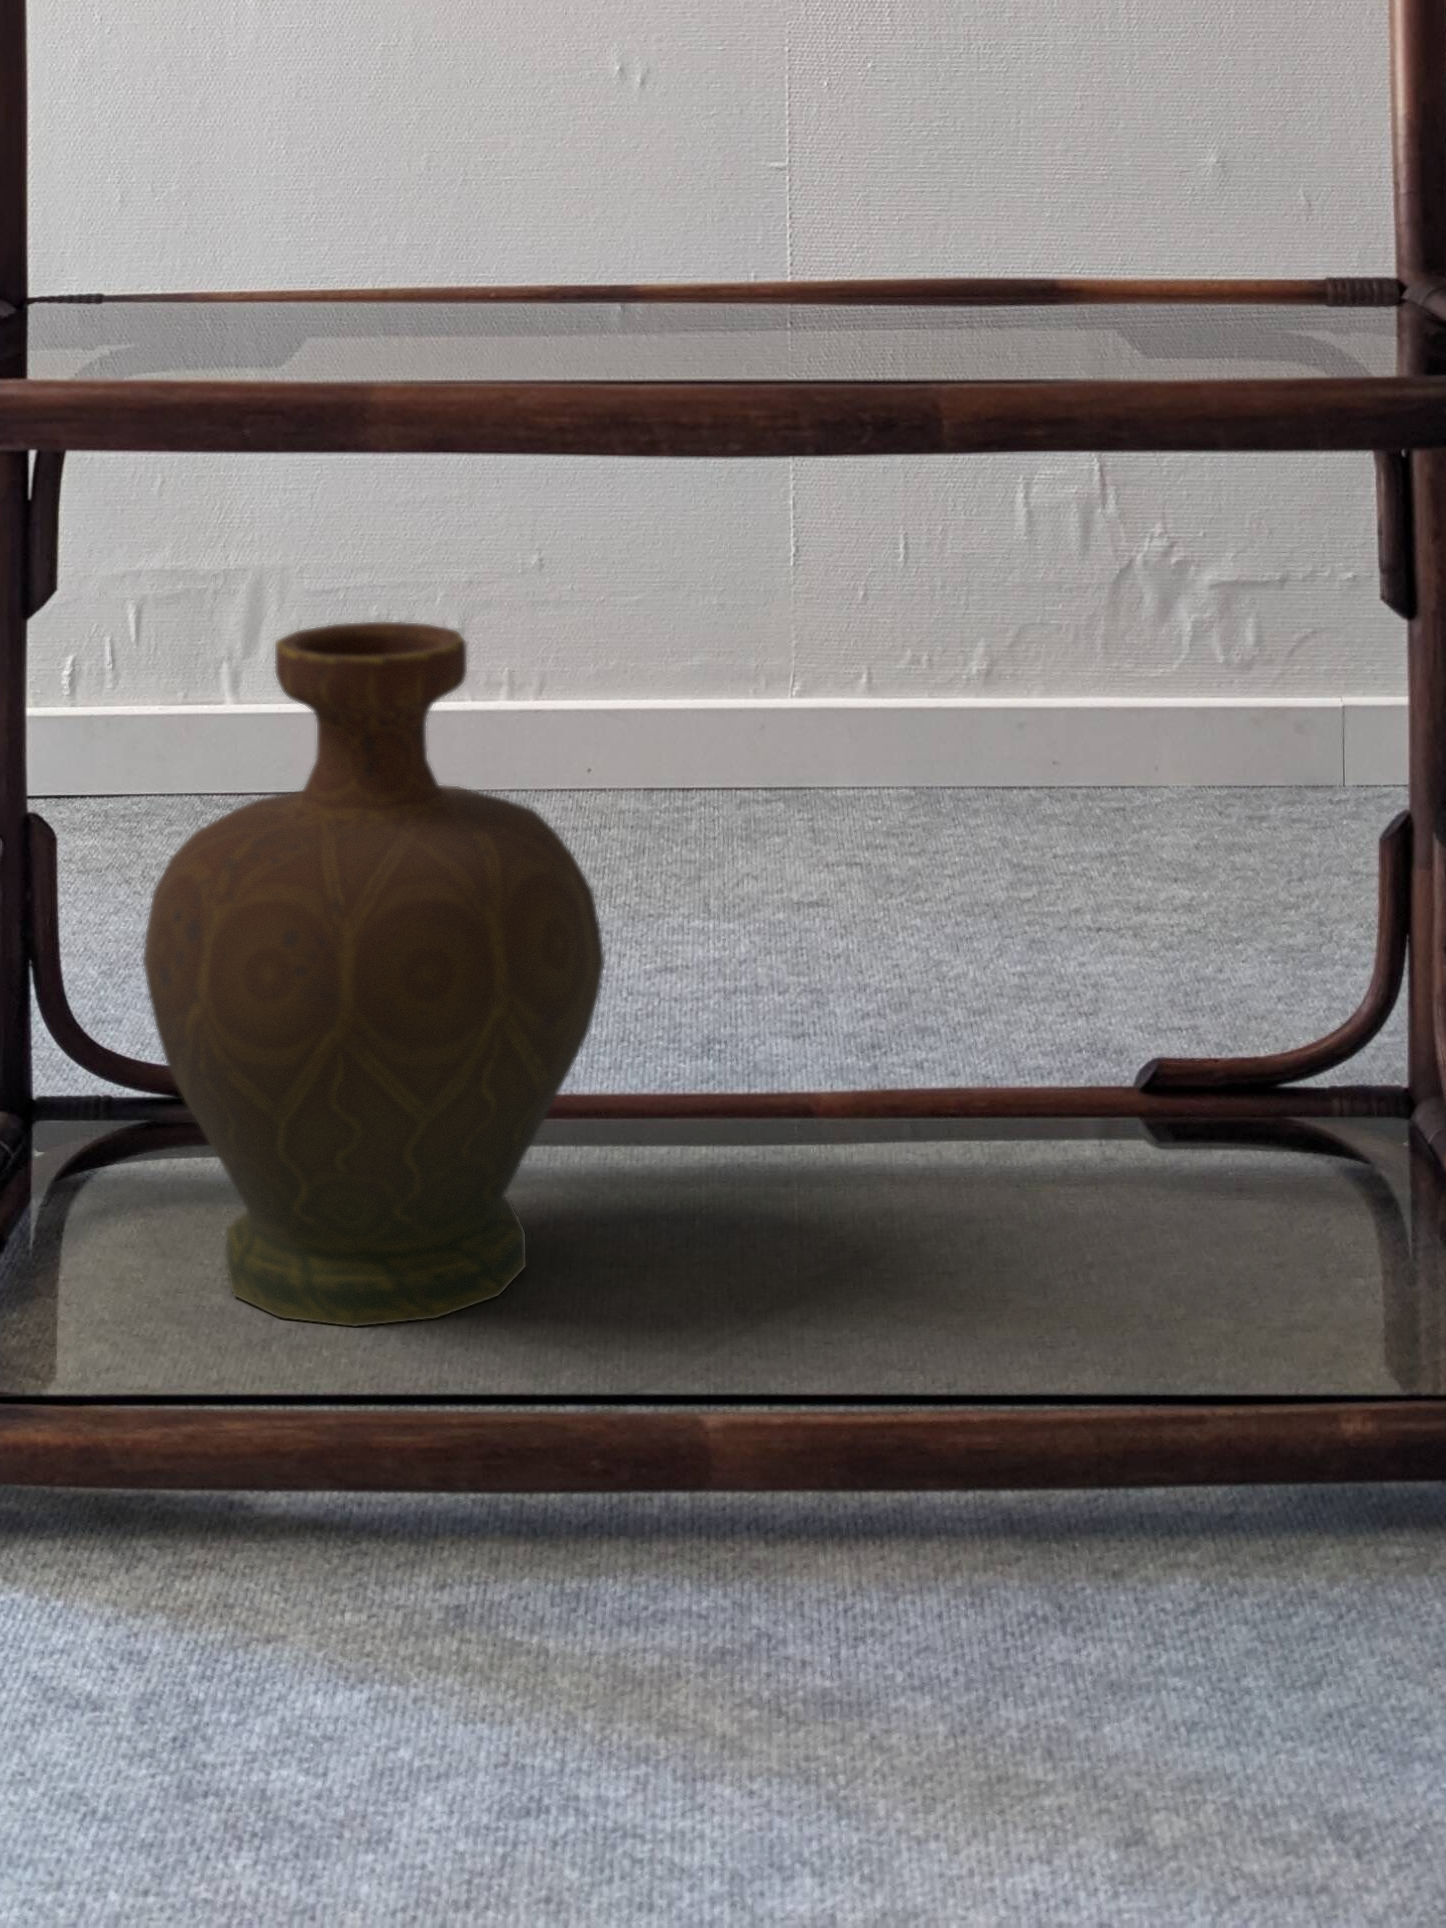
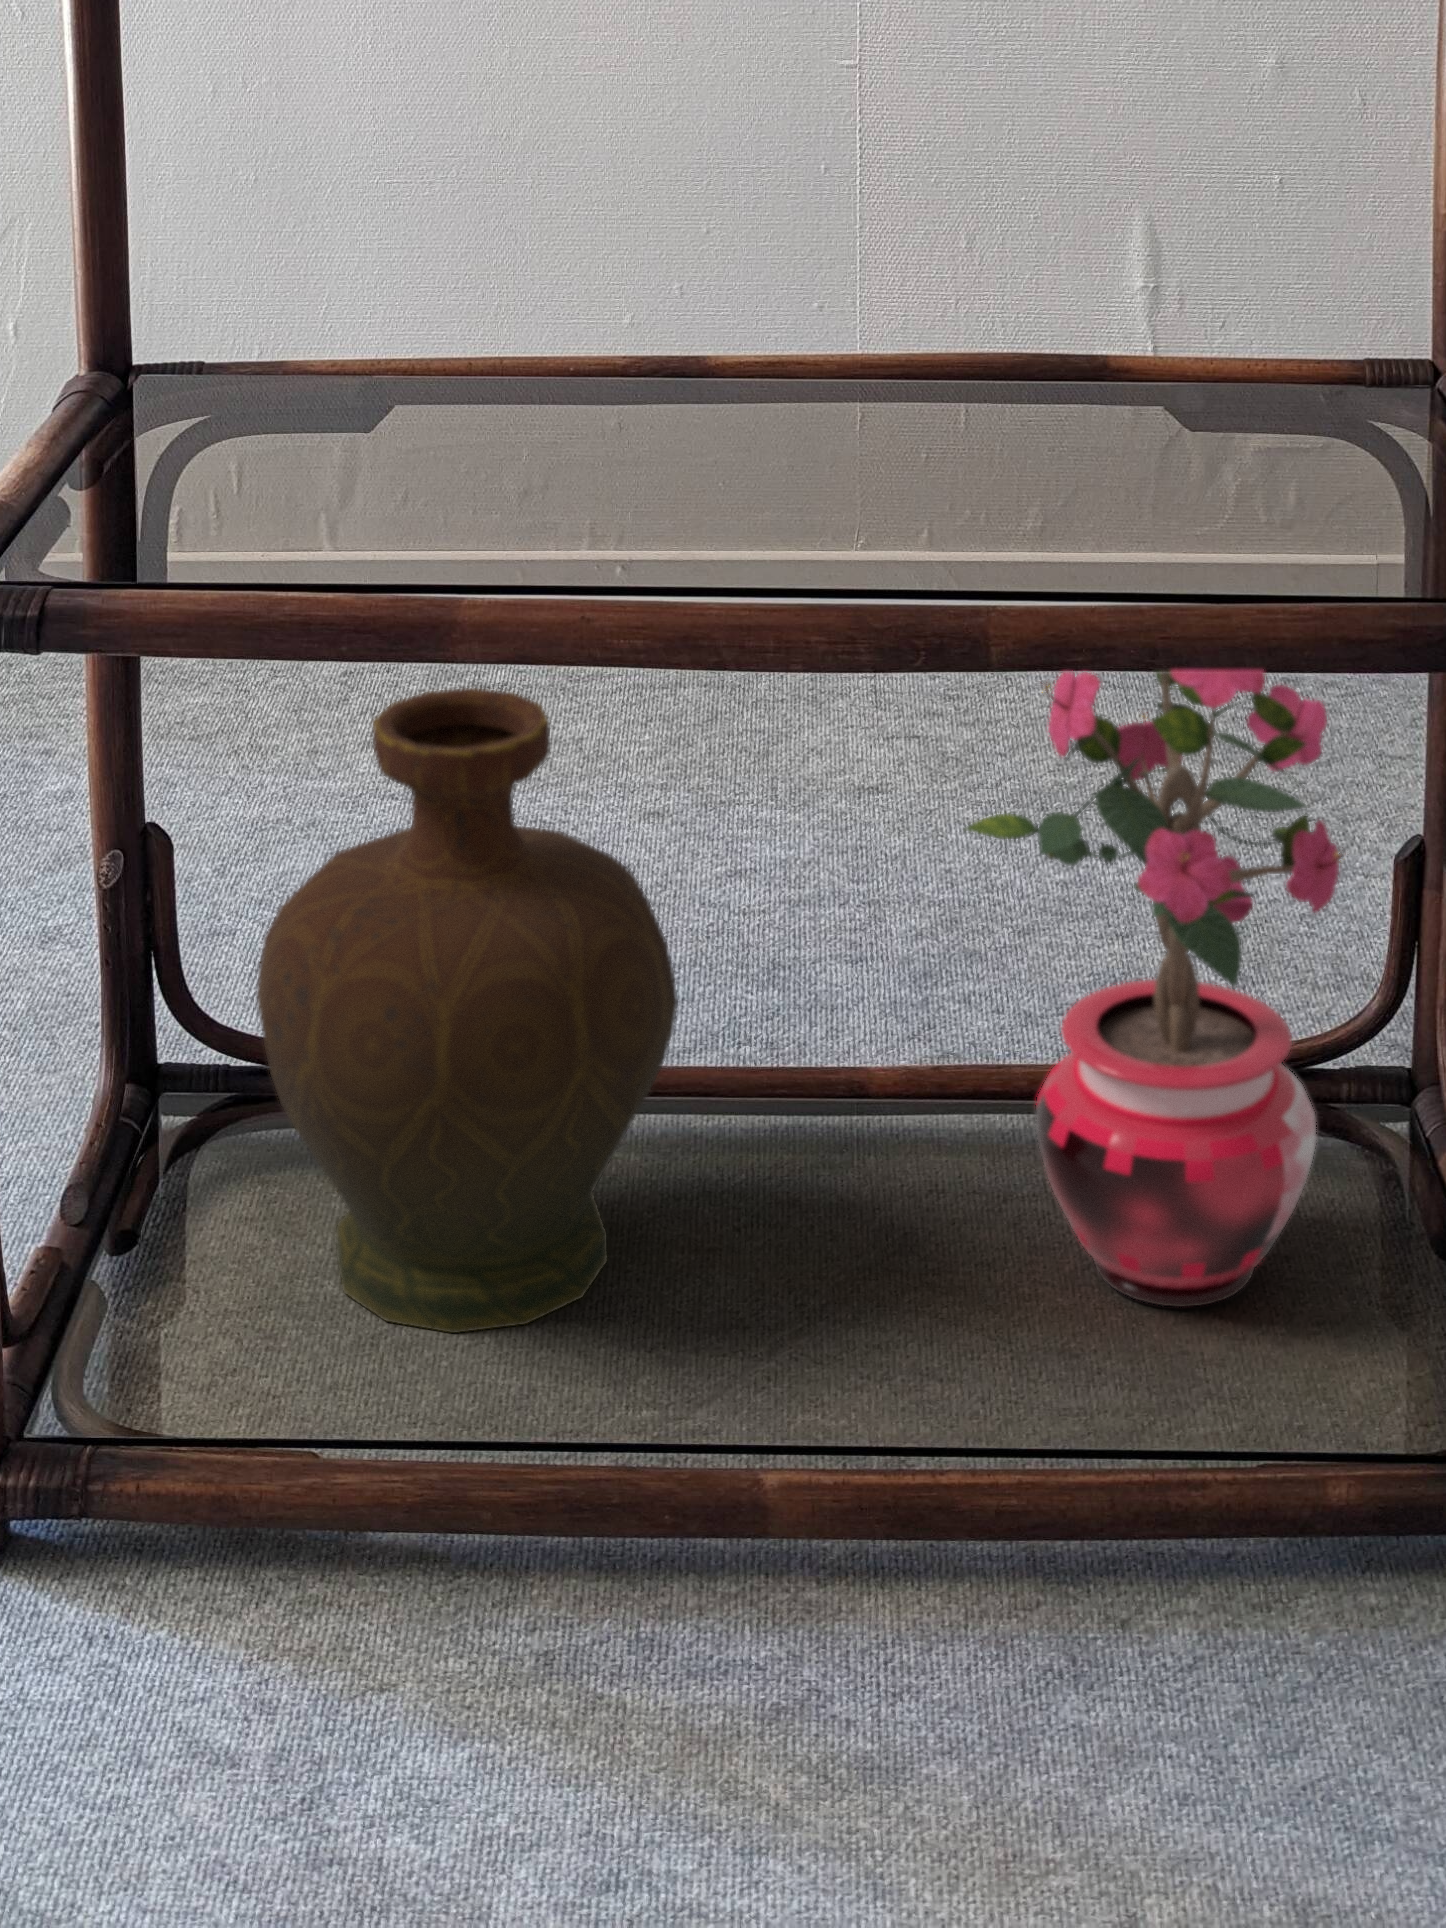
potted plant: none [913,480,1332,1294] -> present [966,670,1342,1307]

